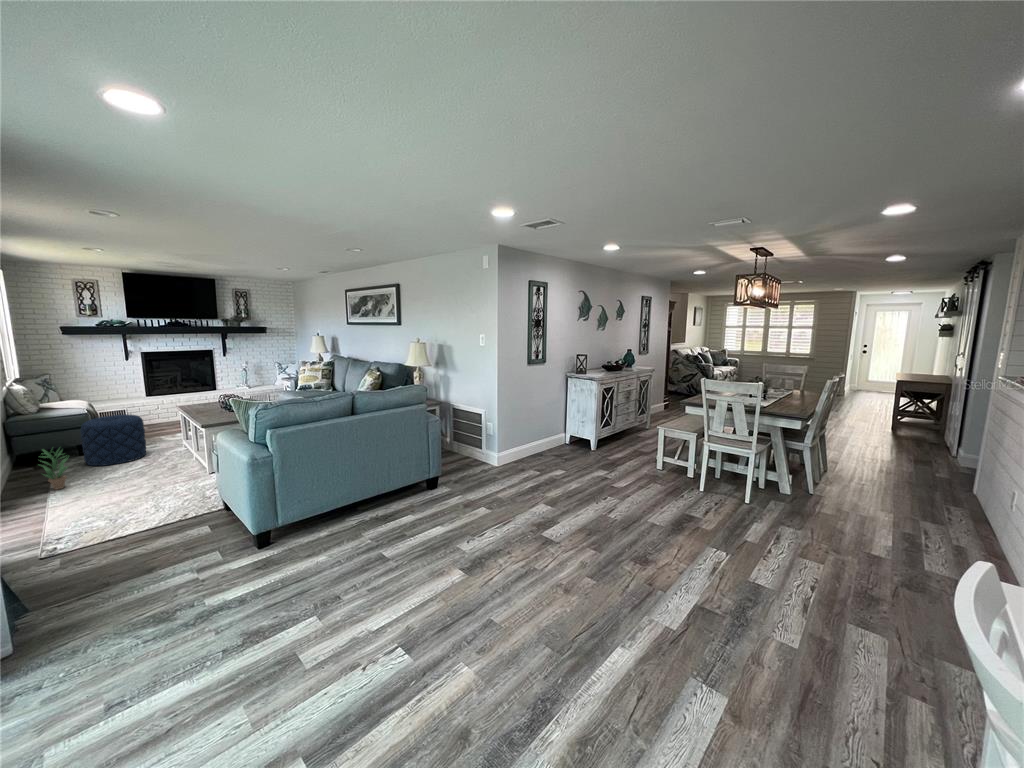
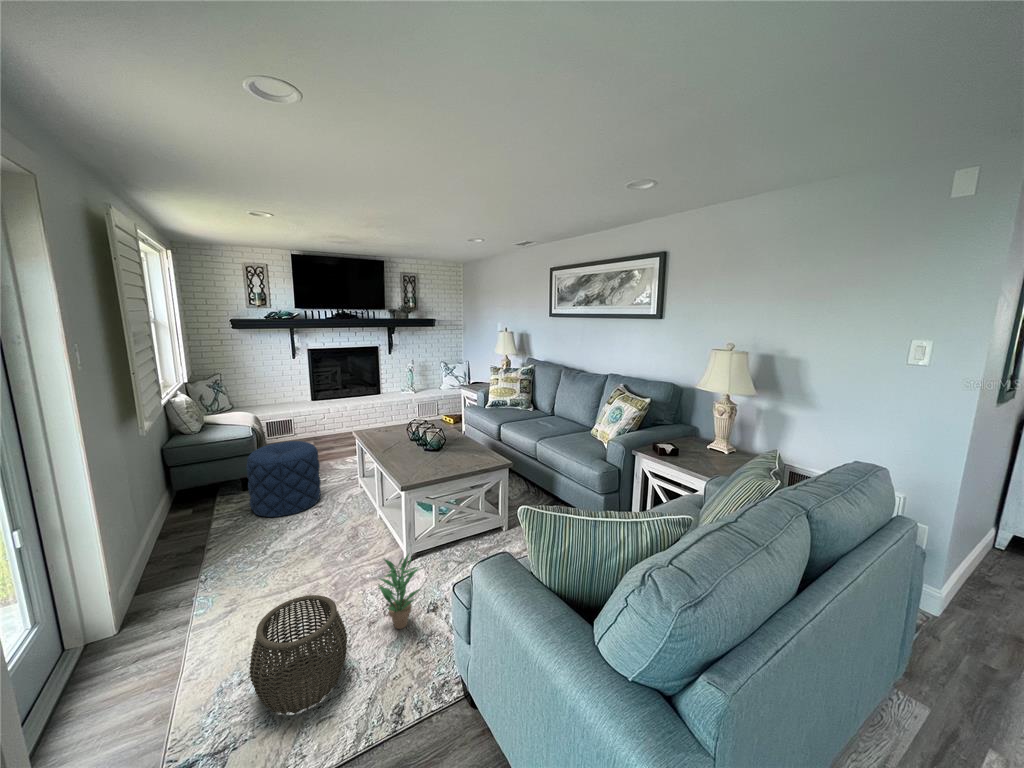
potted plant: present [42,449,68,489] -> present [379,554,420,629]
woven basket: none [84,472,148,524] -> present [249,595,347,714]

